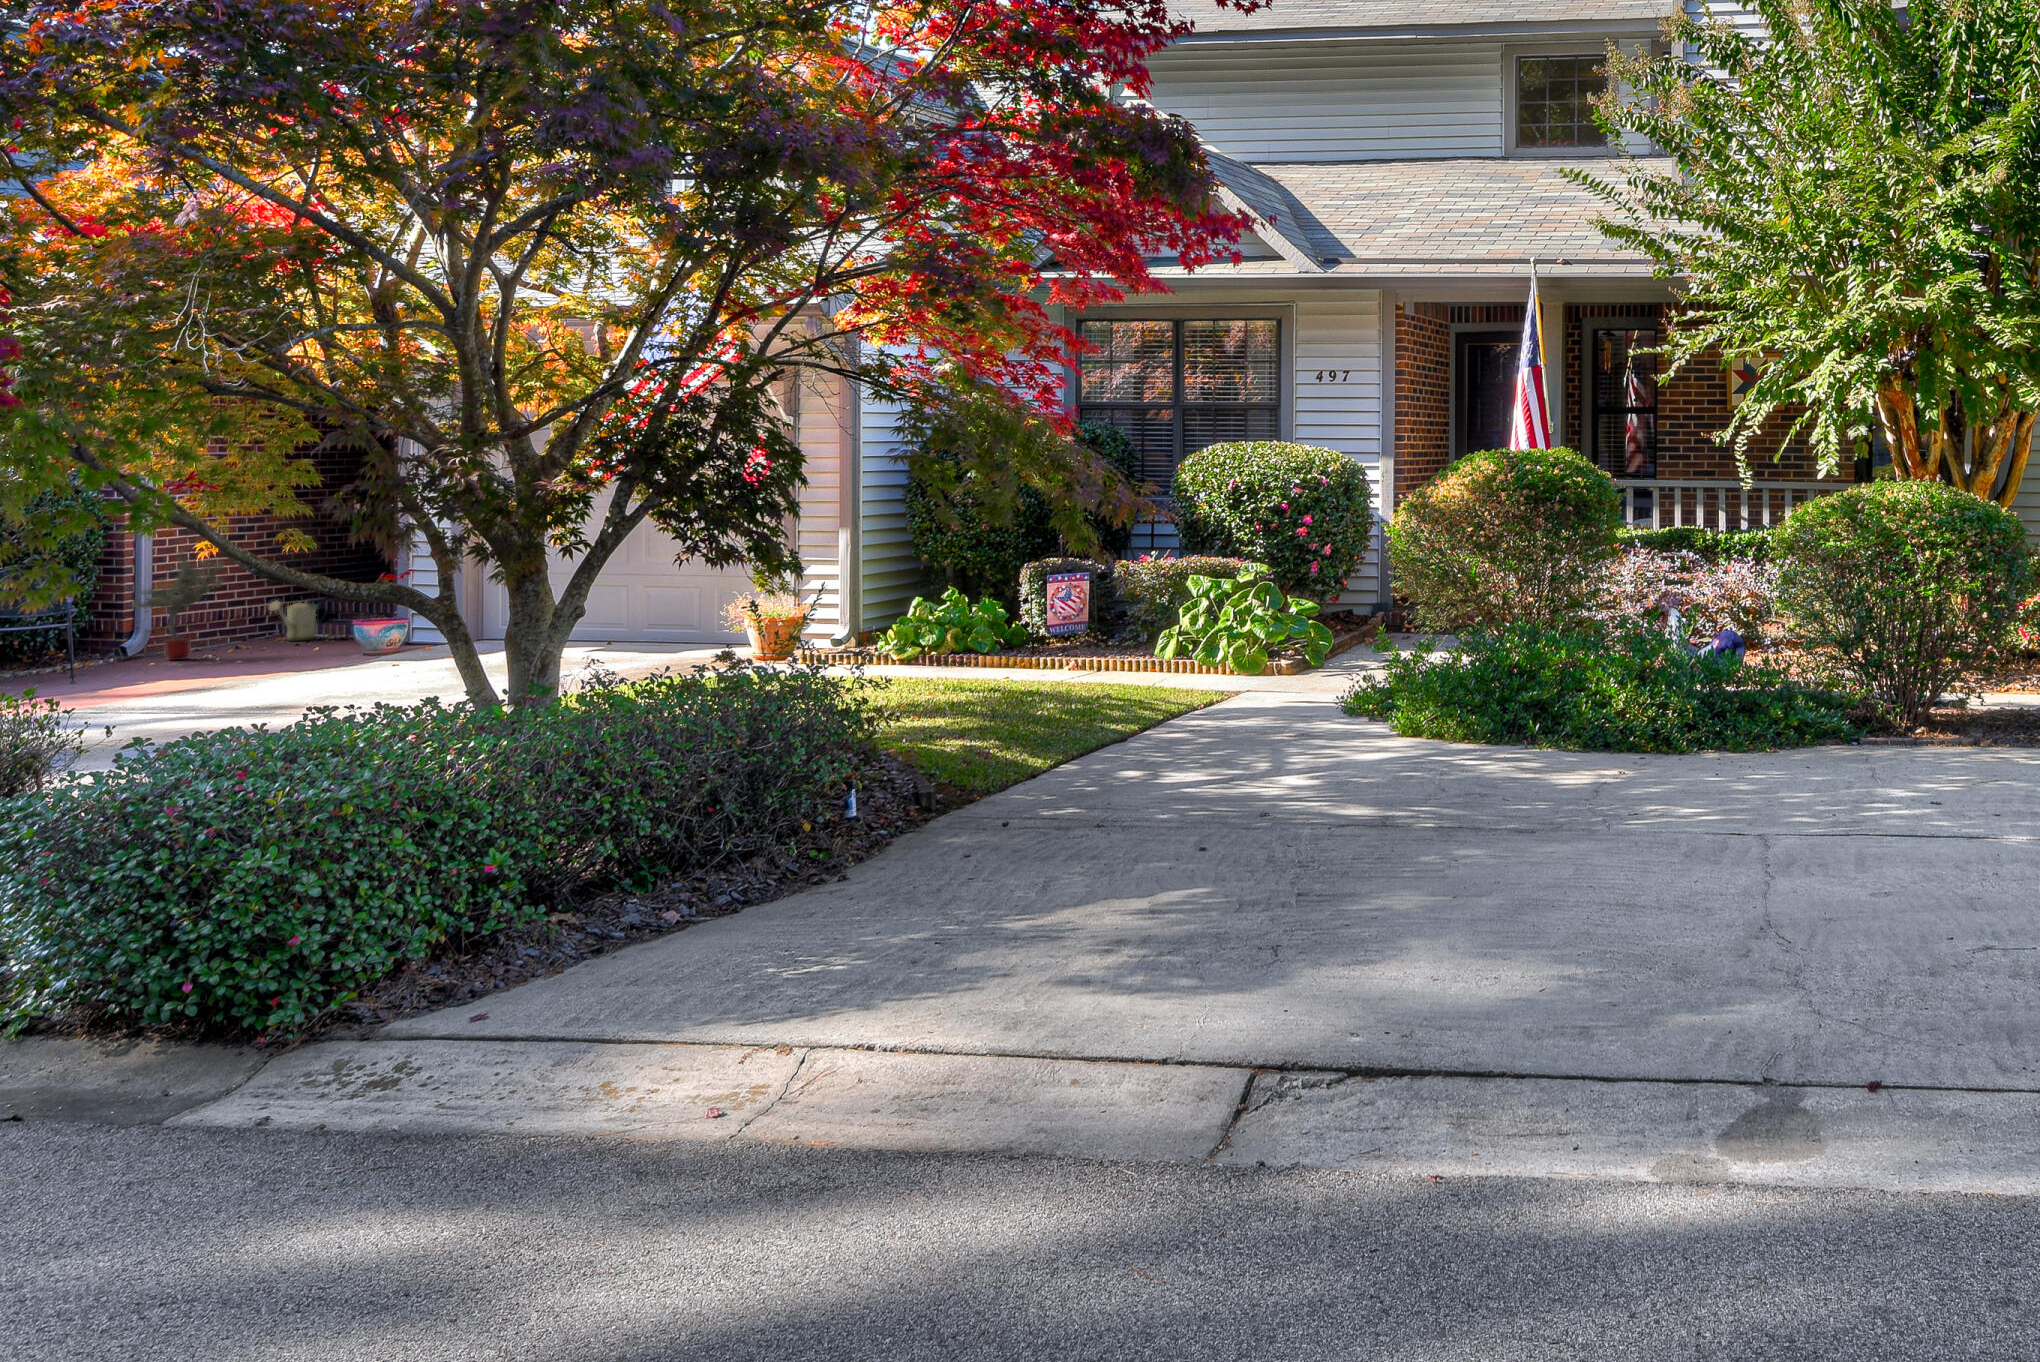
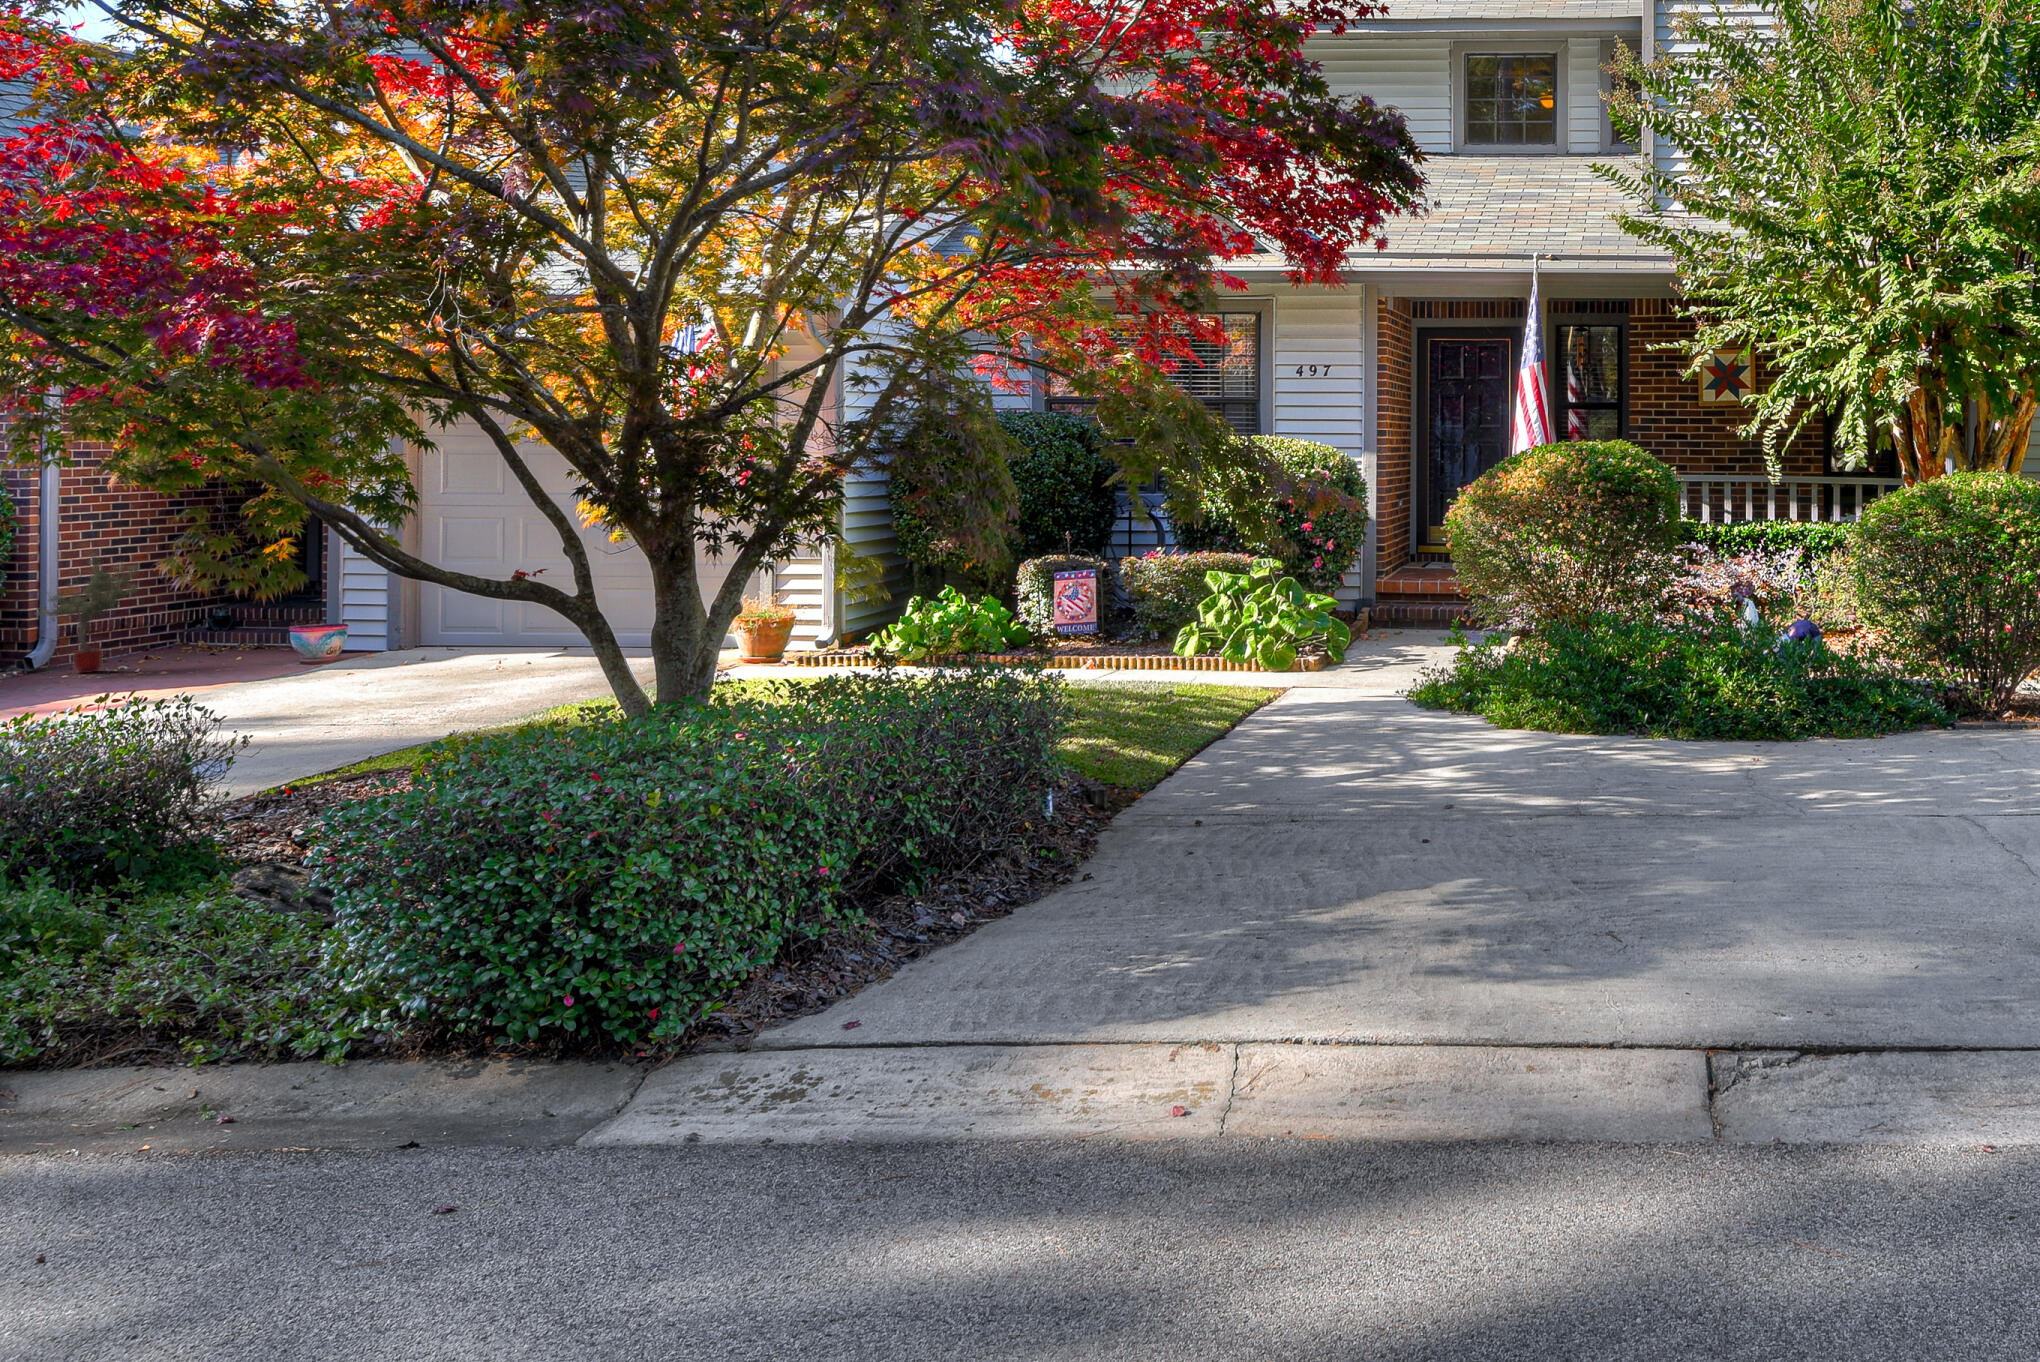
watering can: present [269,598,316,641] -> none [181,598,231,651]

